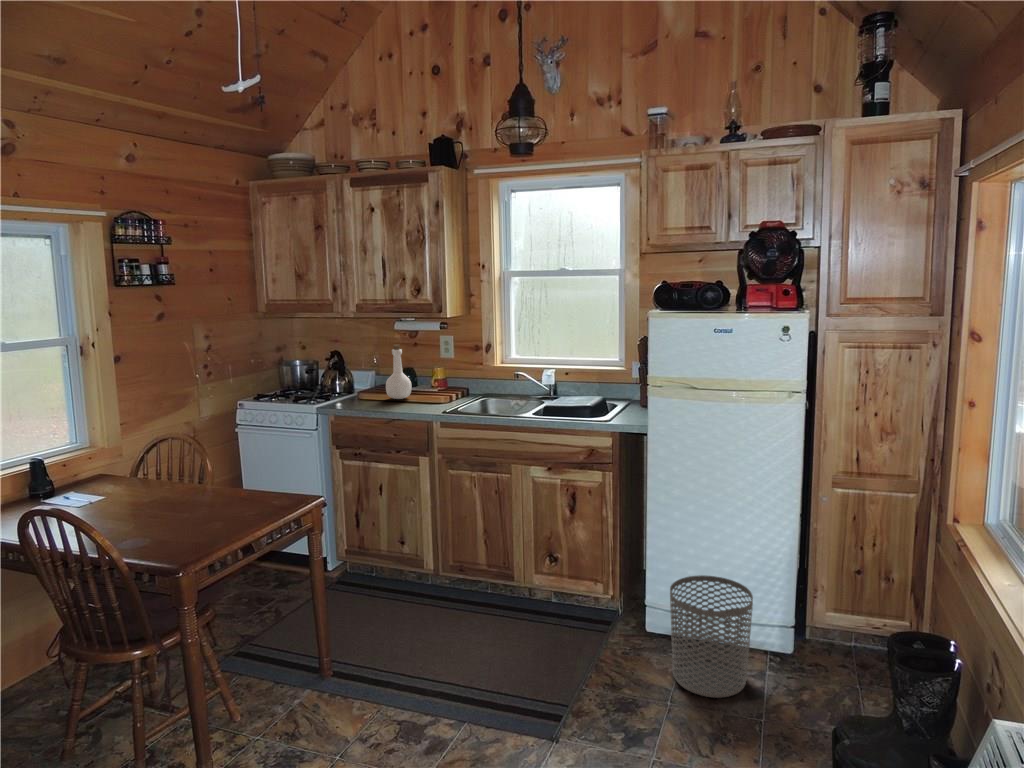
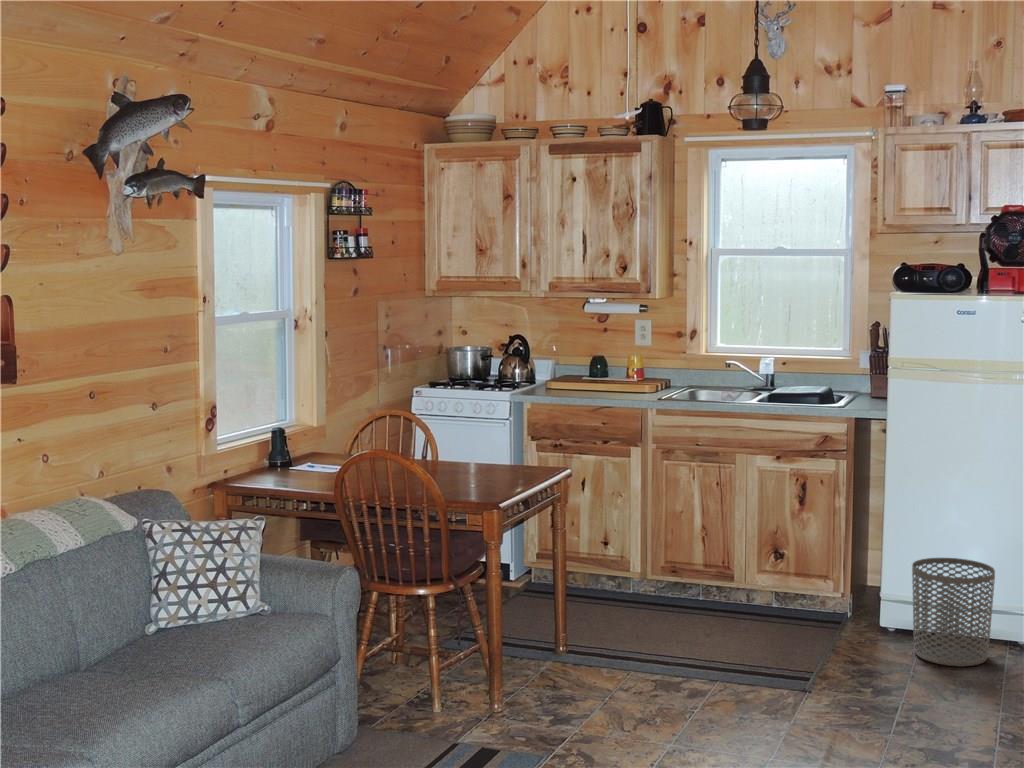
bottle: present [386,345,411,399] -> none [583,328,610,387]

